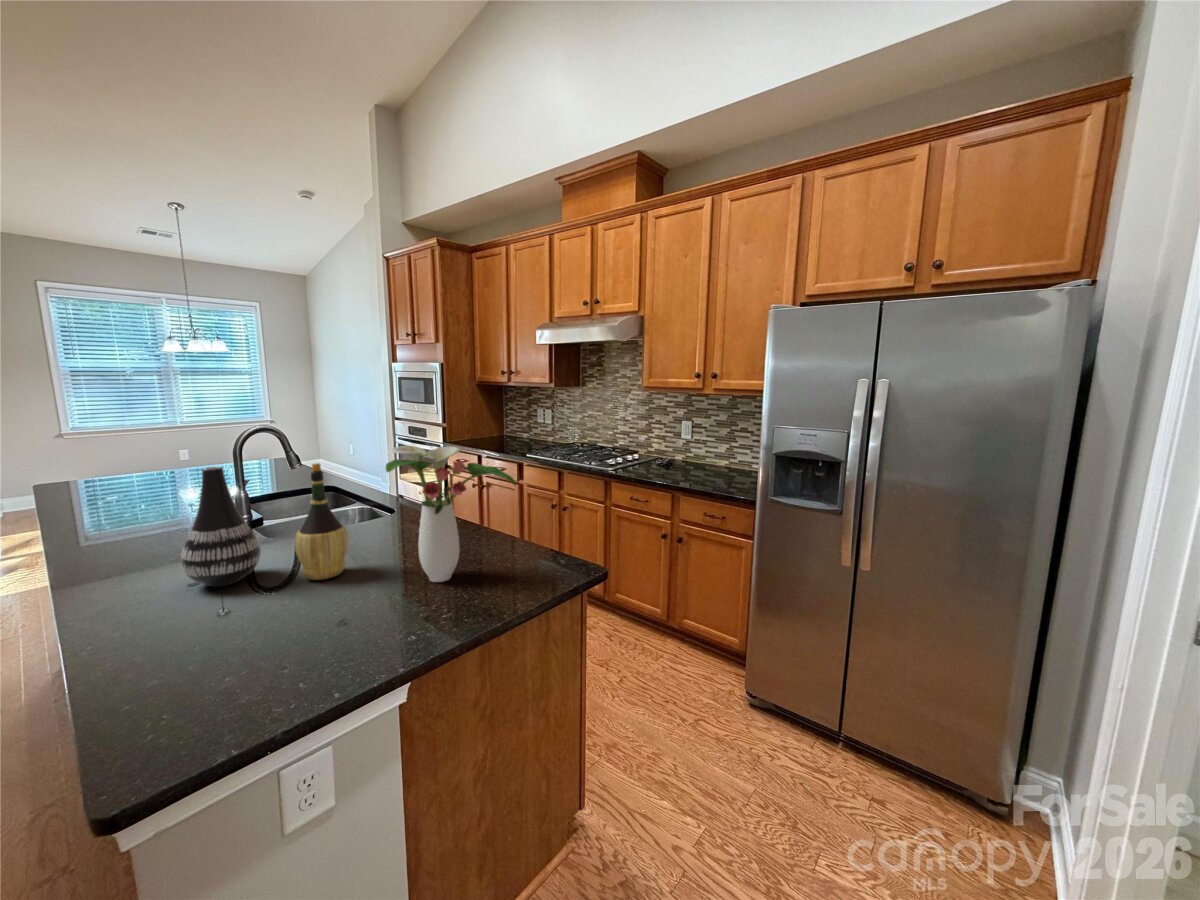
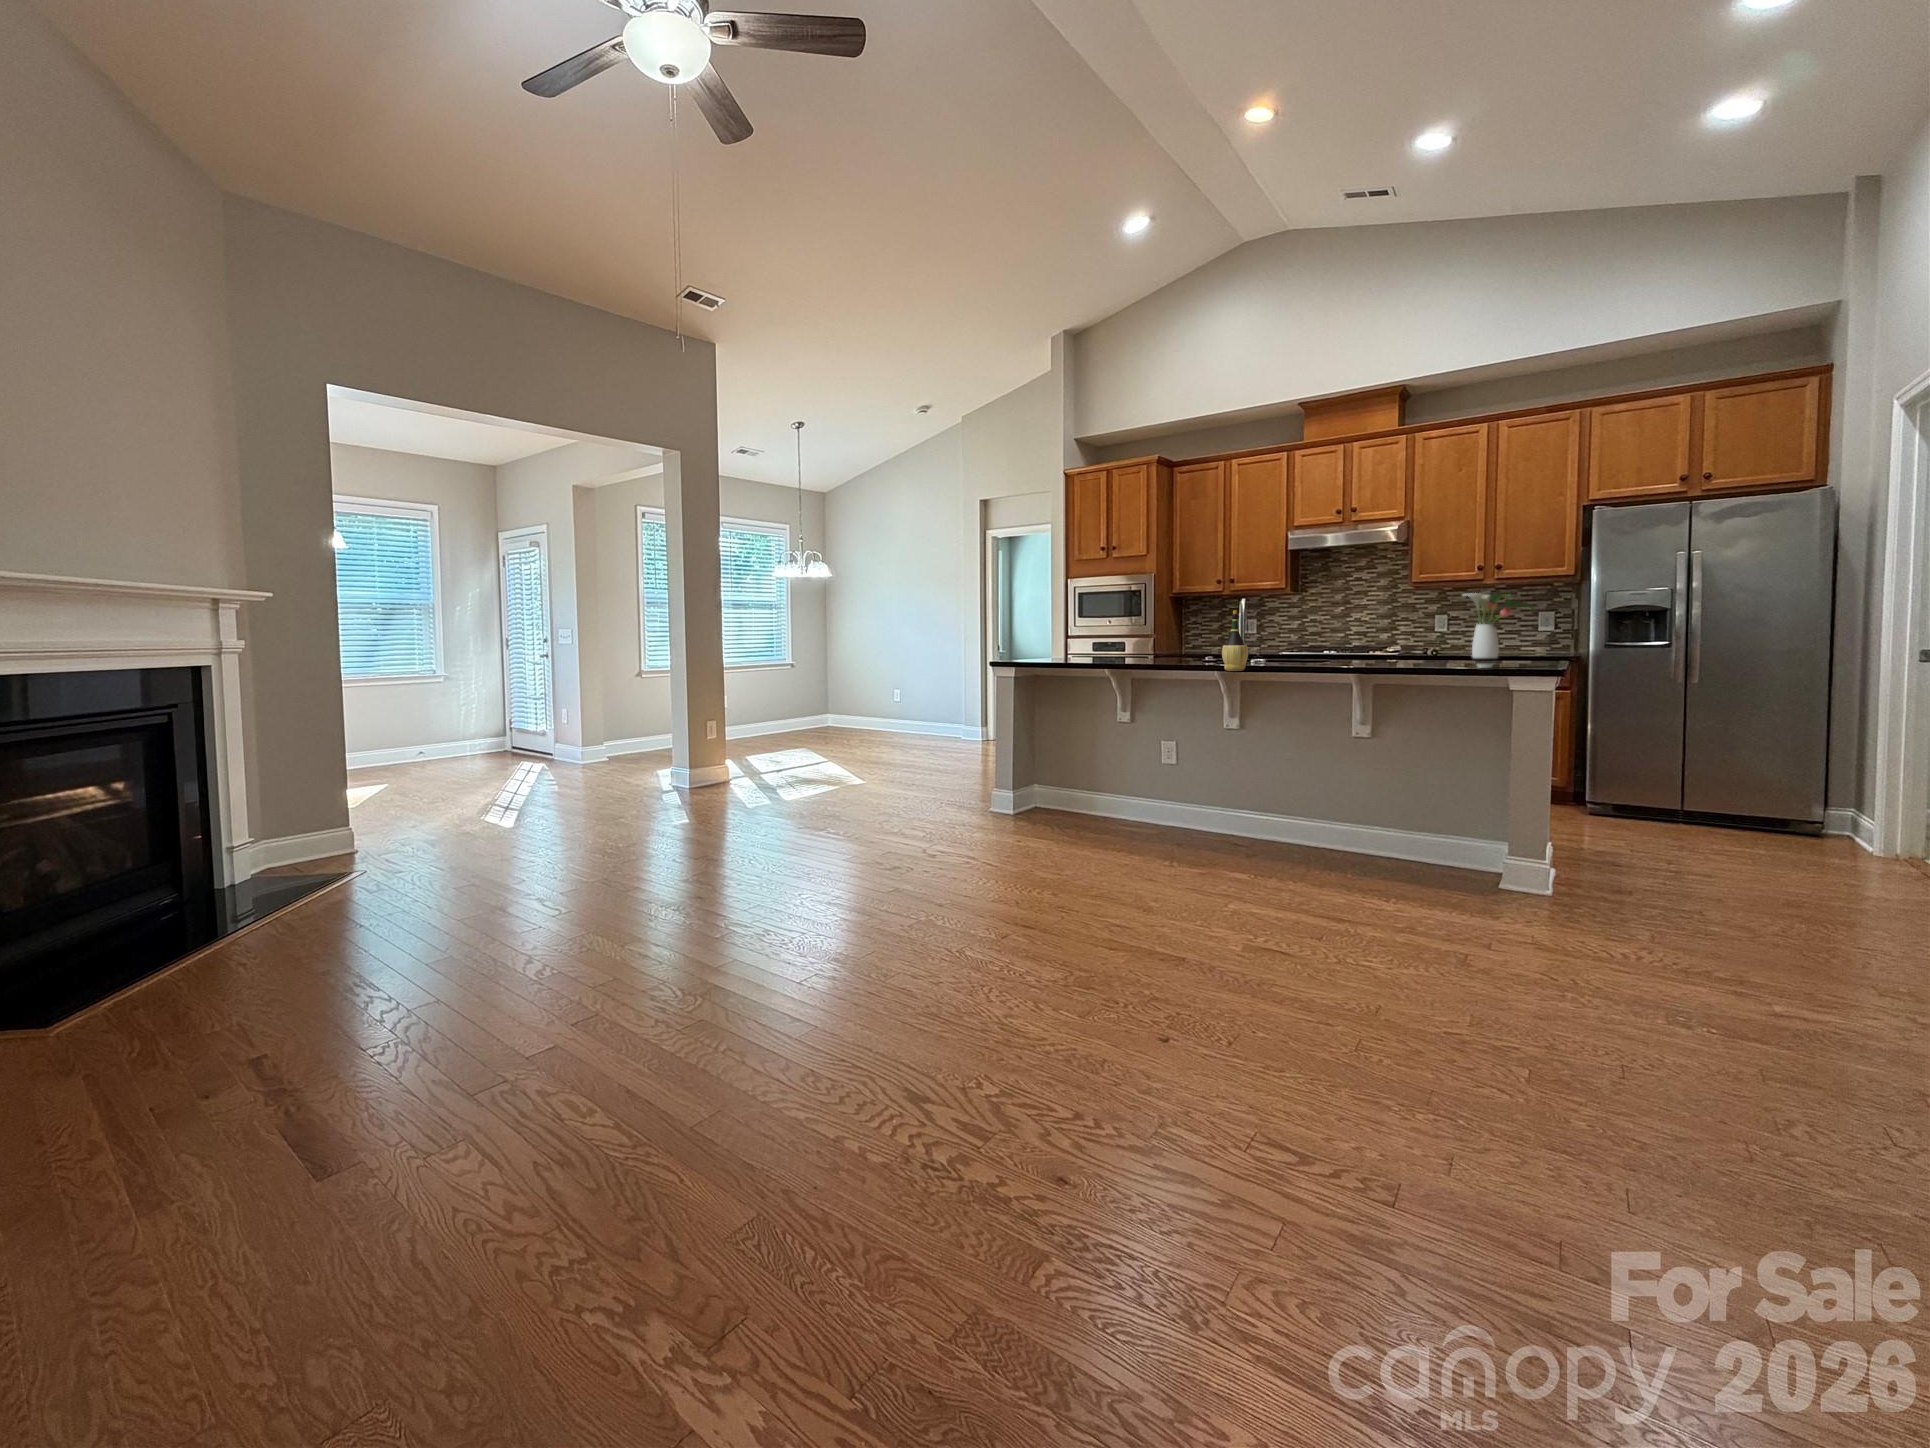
wine bottle: present [295,463,349,580] -> present [1222,610,1248,671]
vase: present [181,467,261,587] -> none [1353,607,1393,671]

